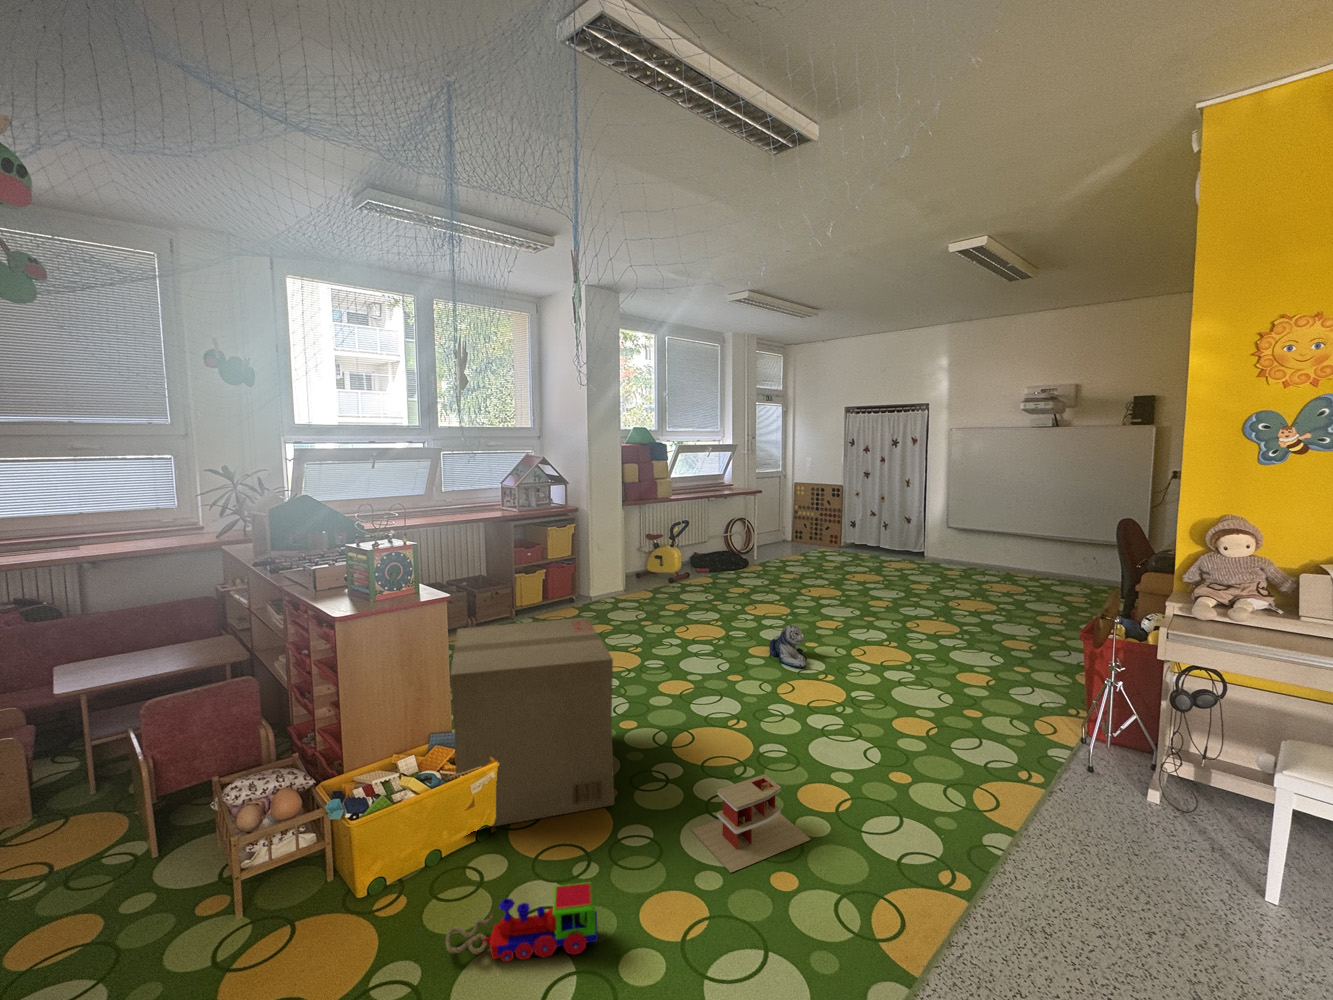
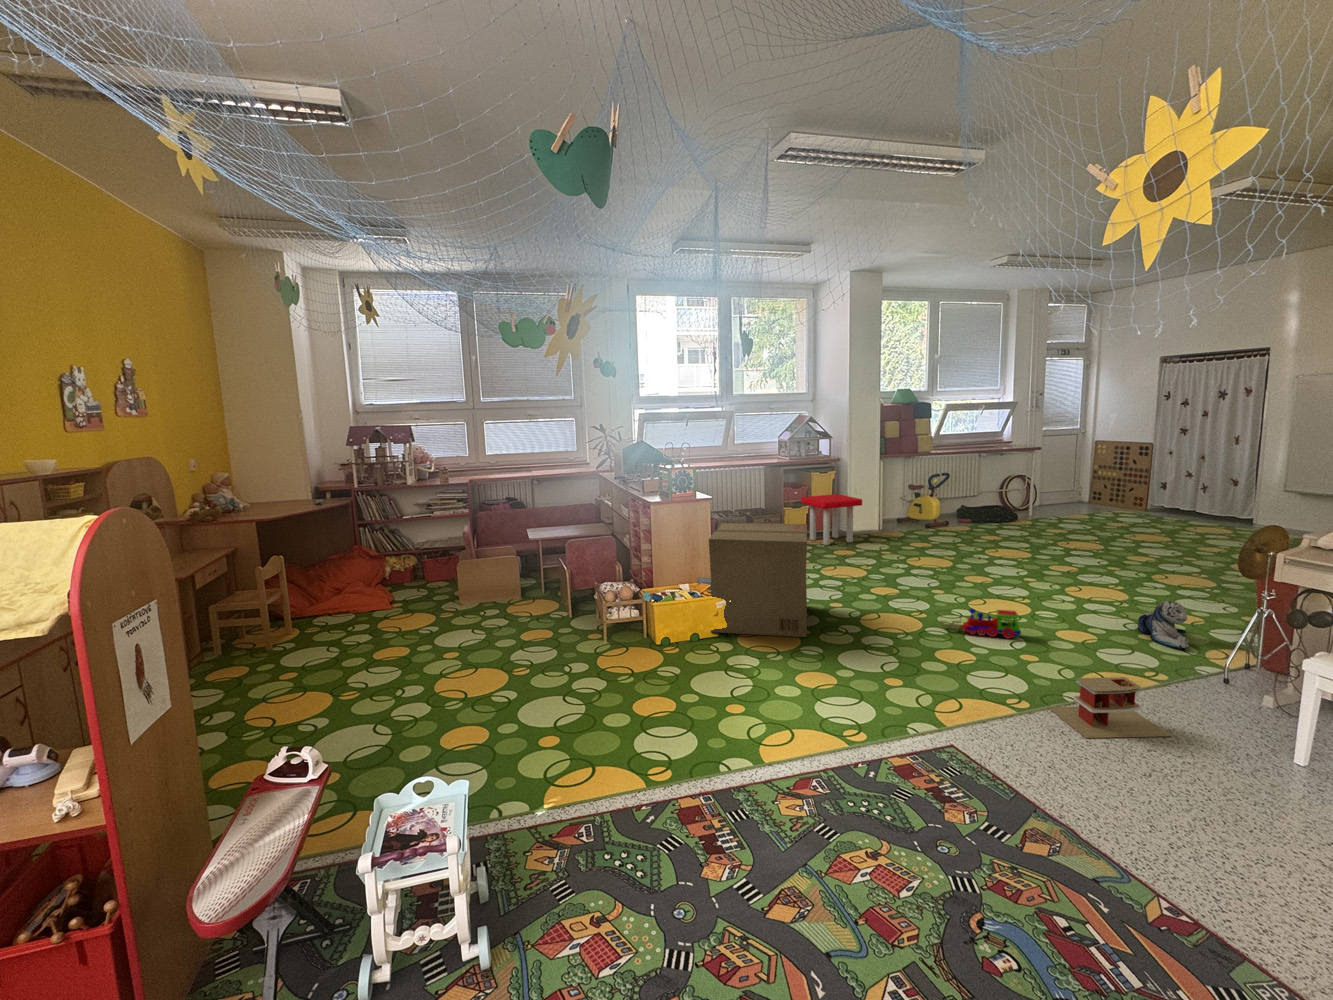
stool: none [538,552,613,620] -> present [801,494,862,545]
plush toy: present [769,626,806,668] -> present [1138,601,1189,649]
toy house: present [691,775,811,873] -> present [1048,677,1171,738]
toy train: present [446,882,598,962] -> present [940,609,1020,638]

